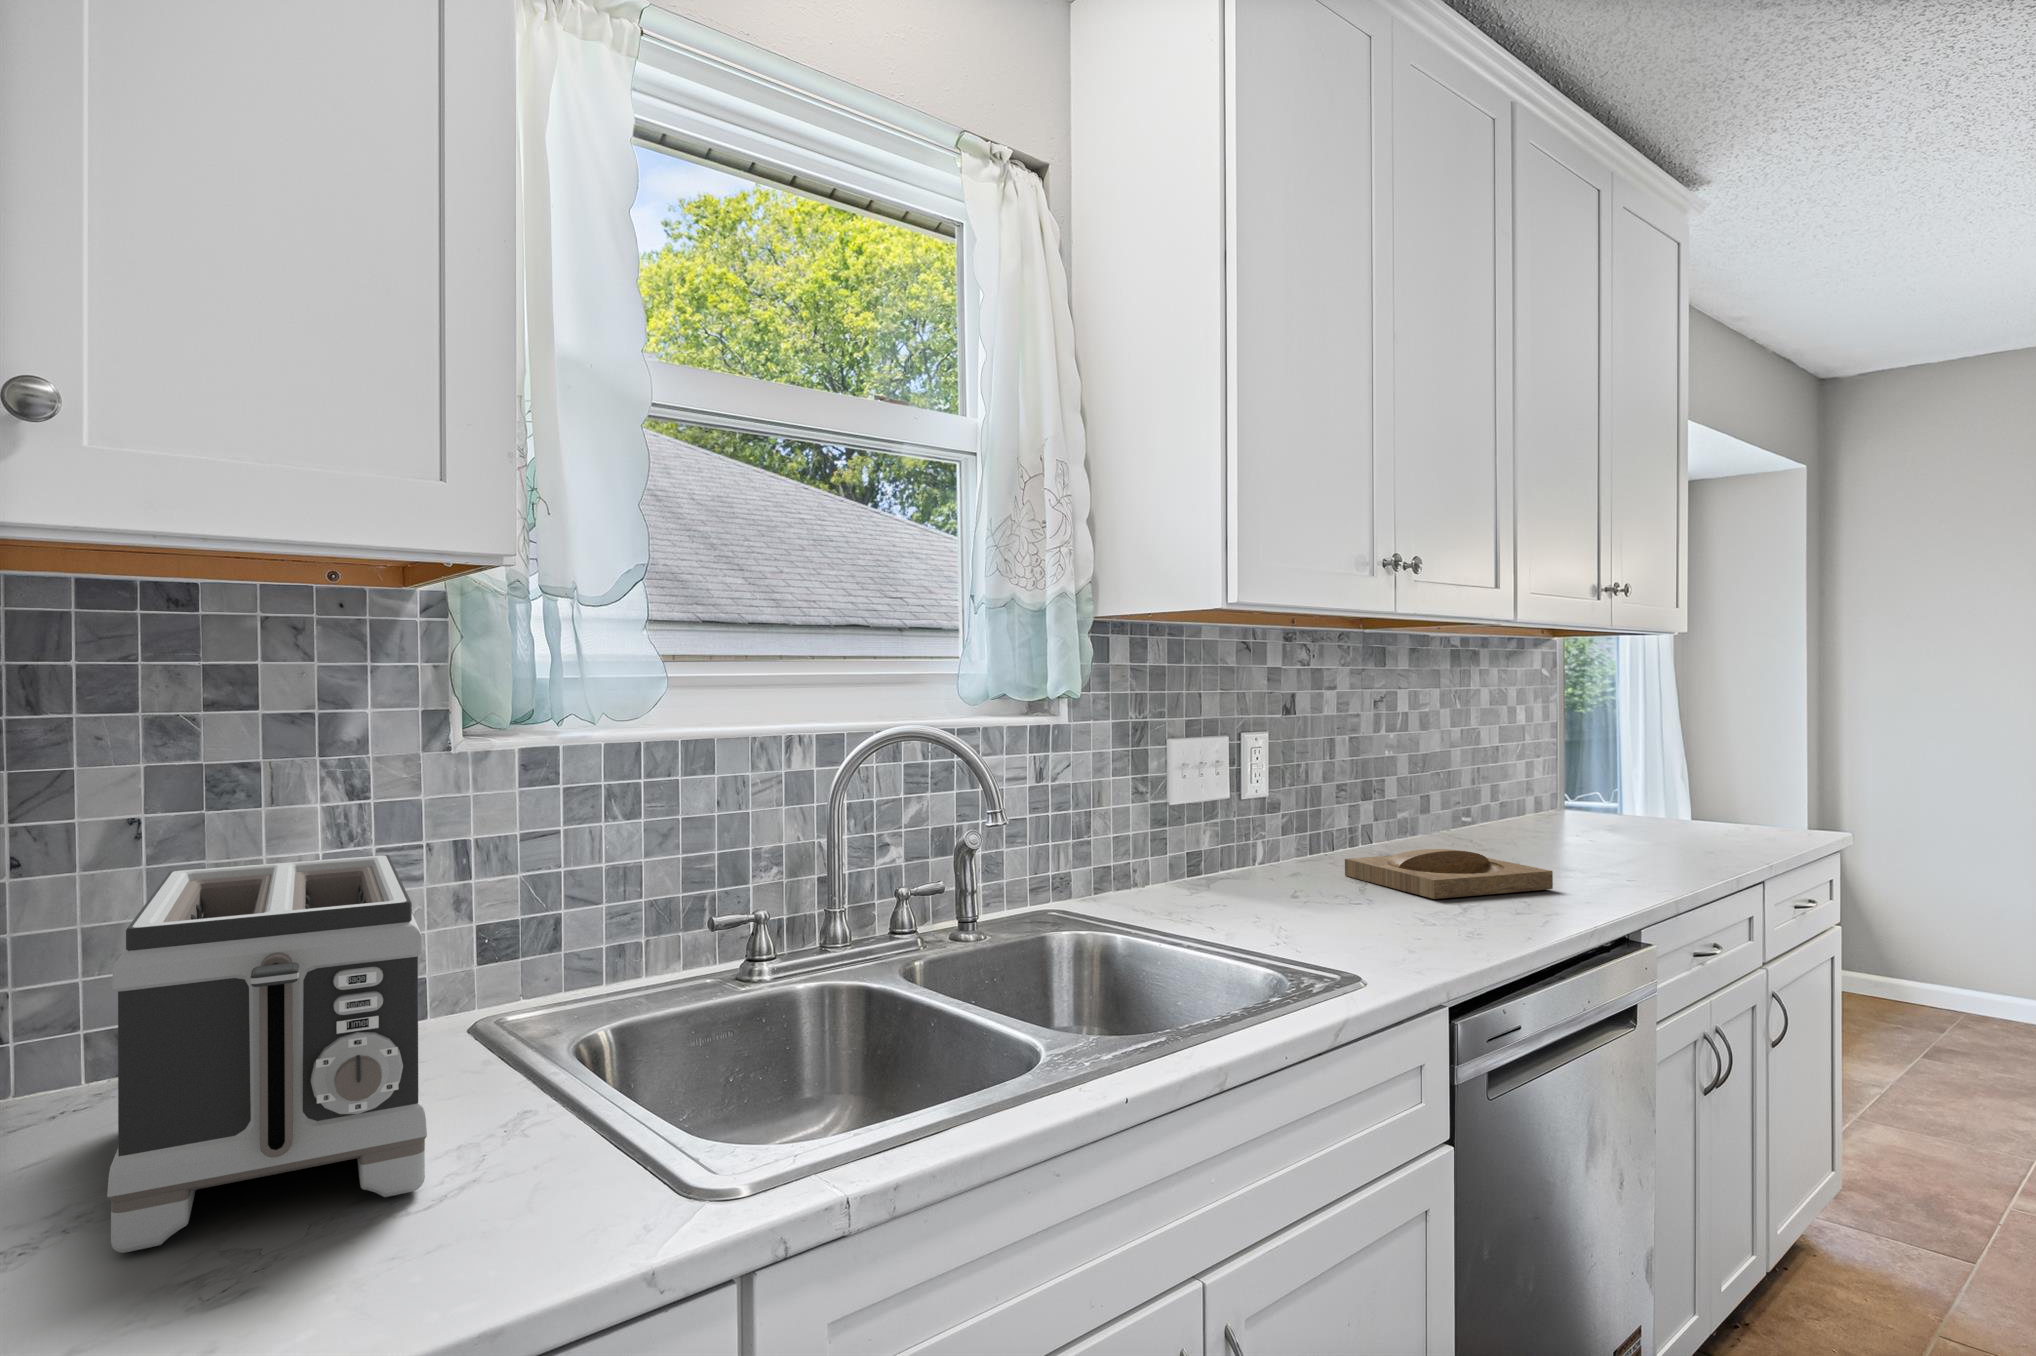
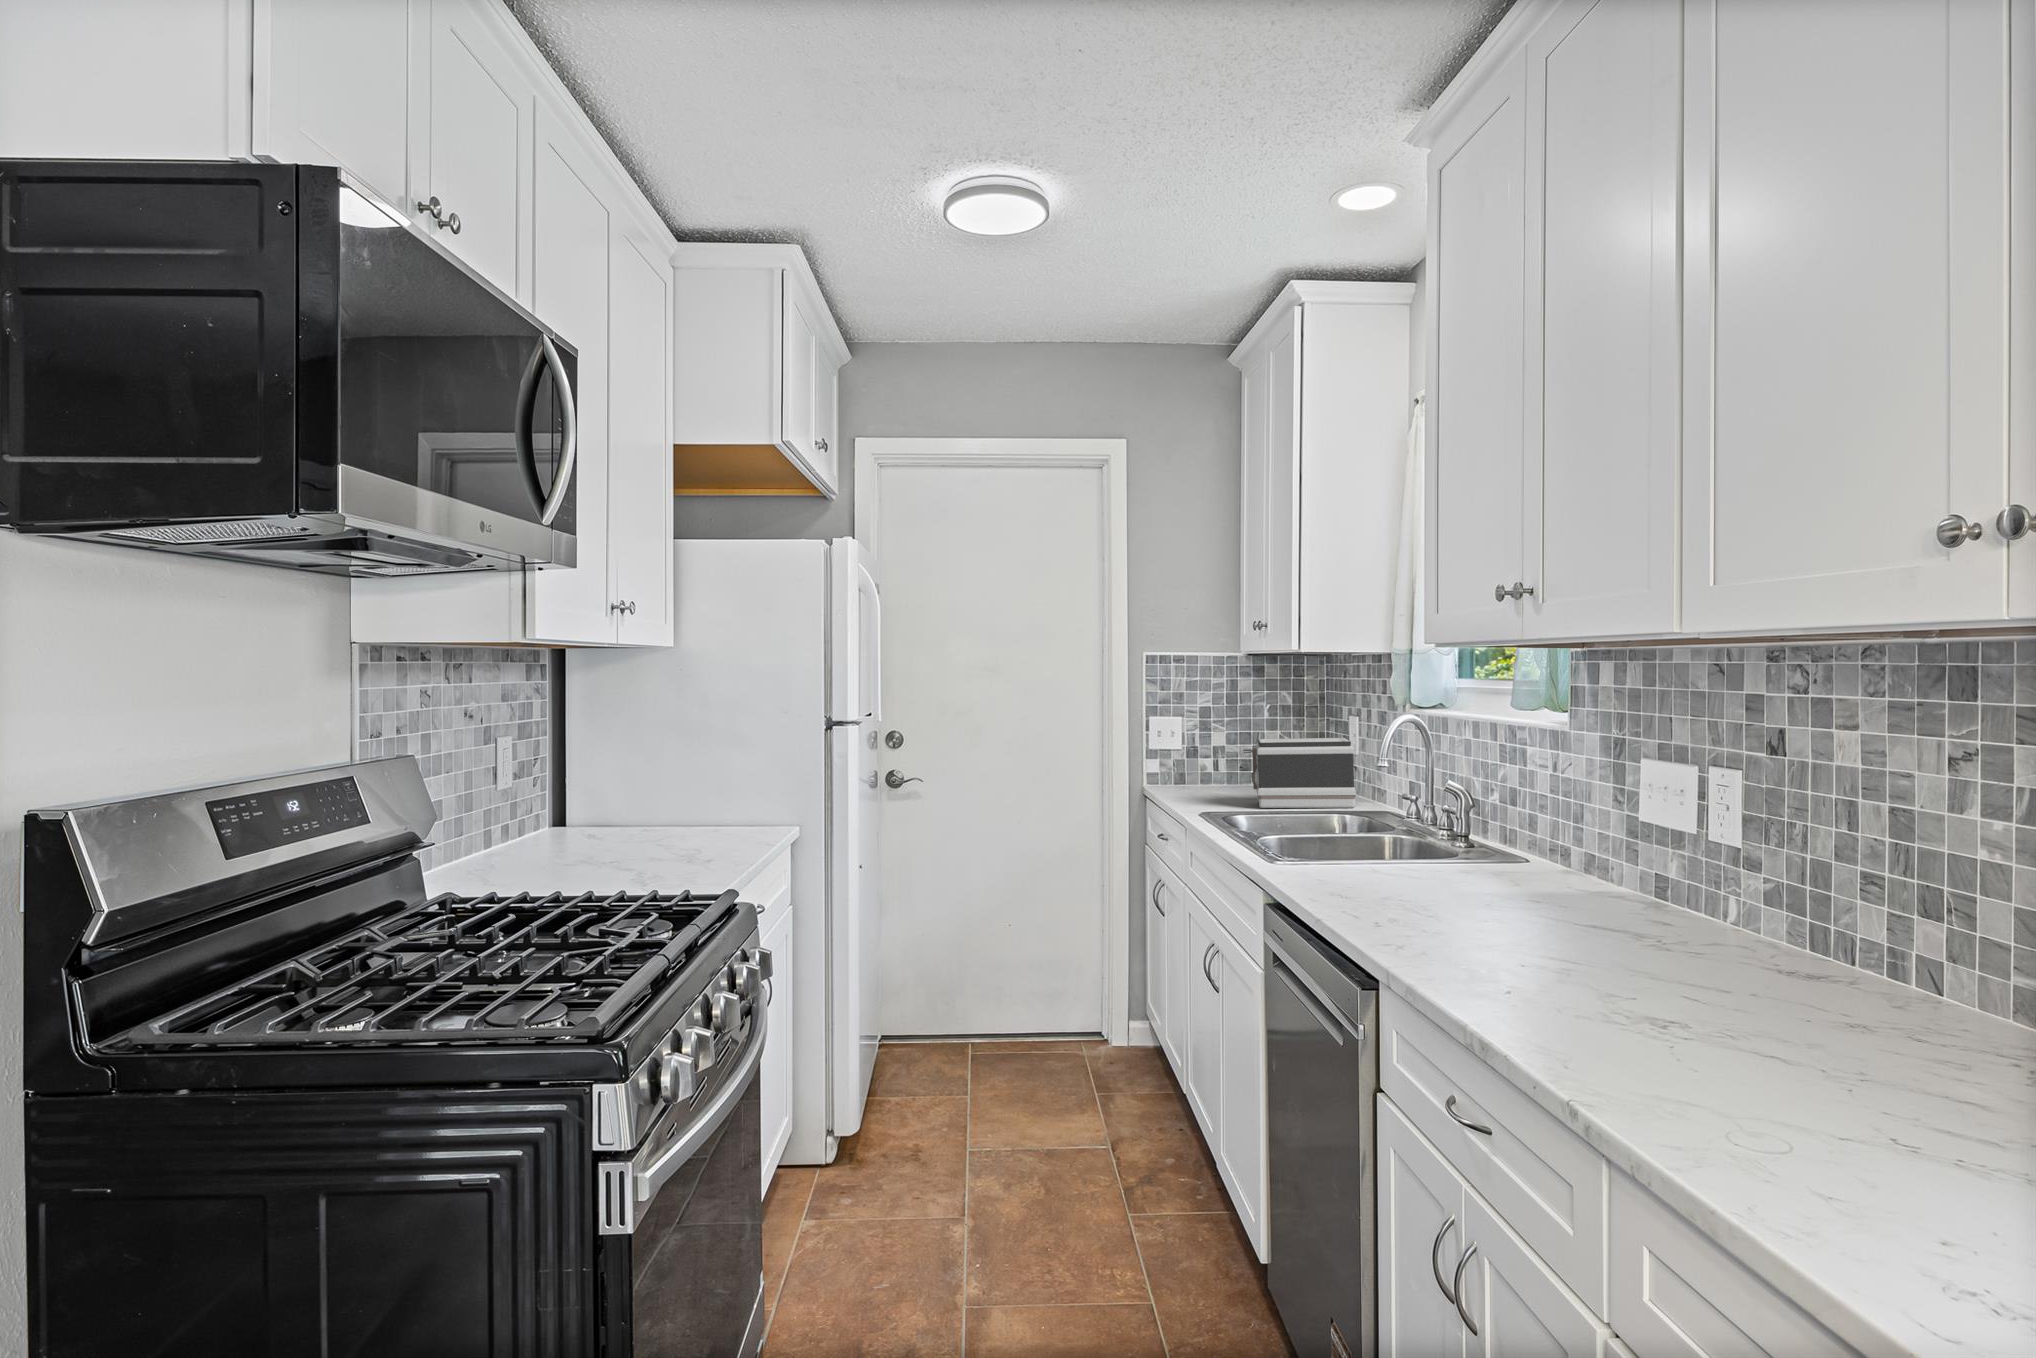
tray: present [1345,849,1553,899] -> none [1482,909,1685,985]

